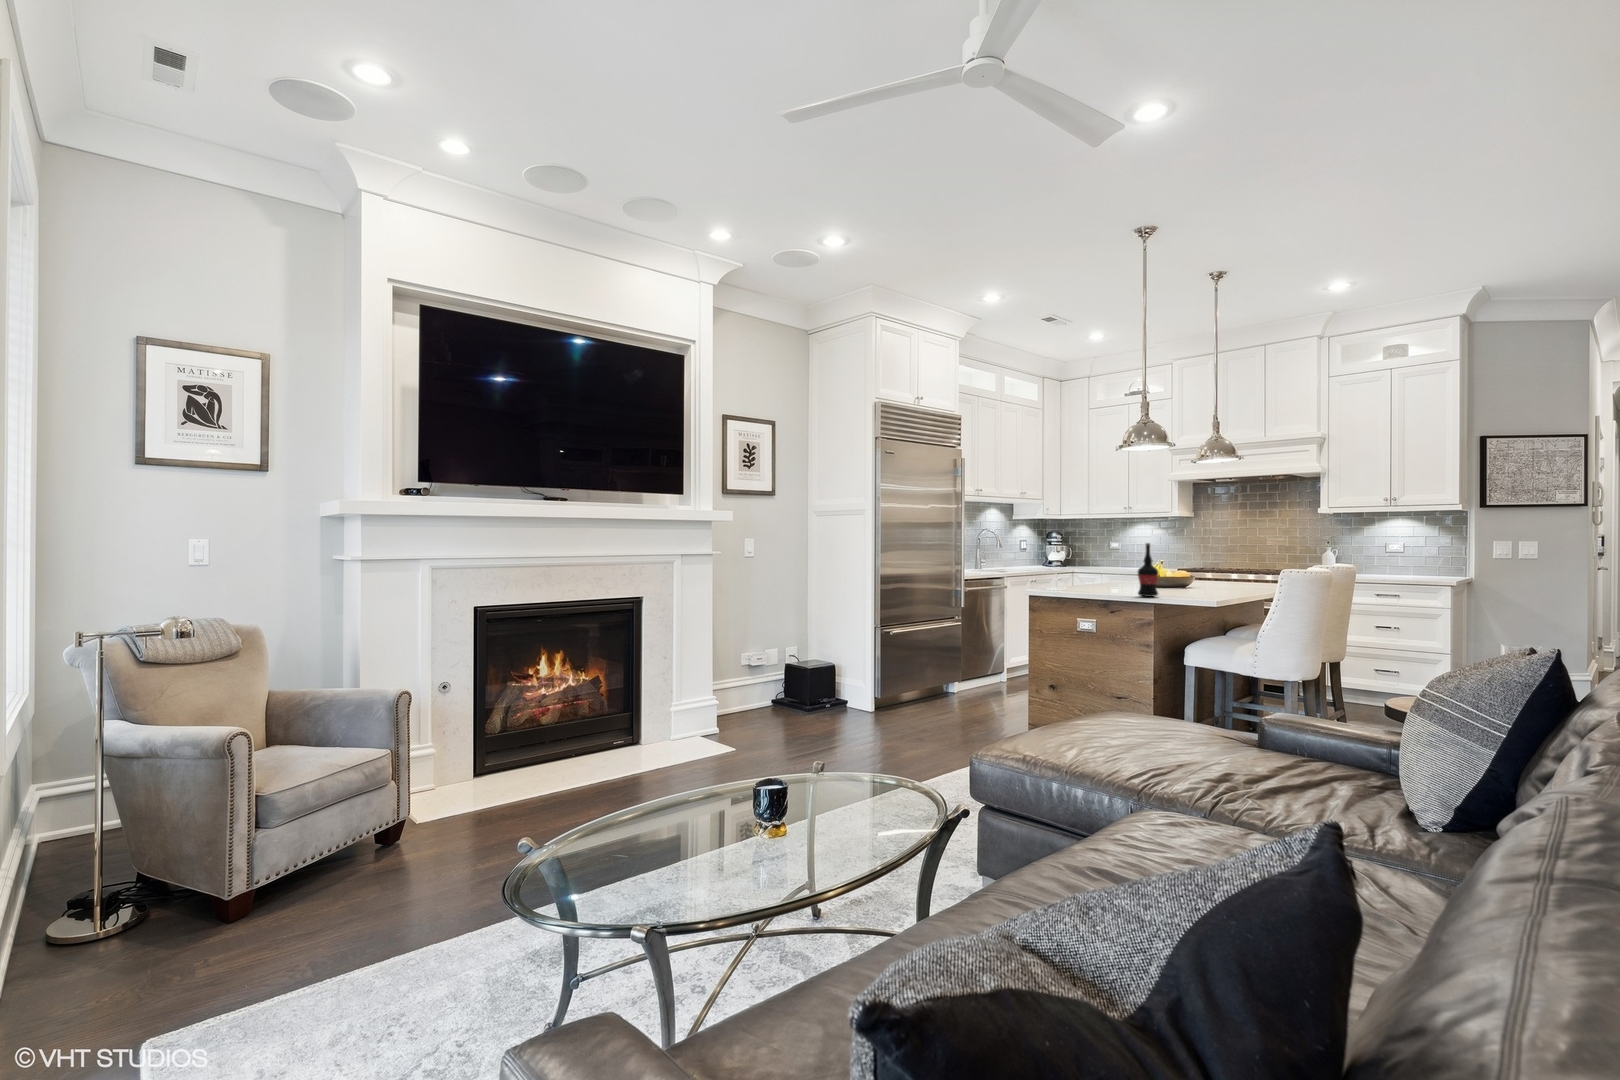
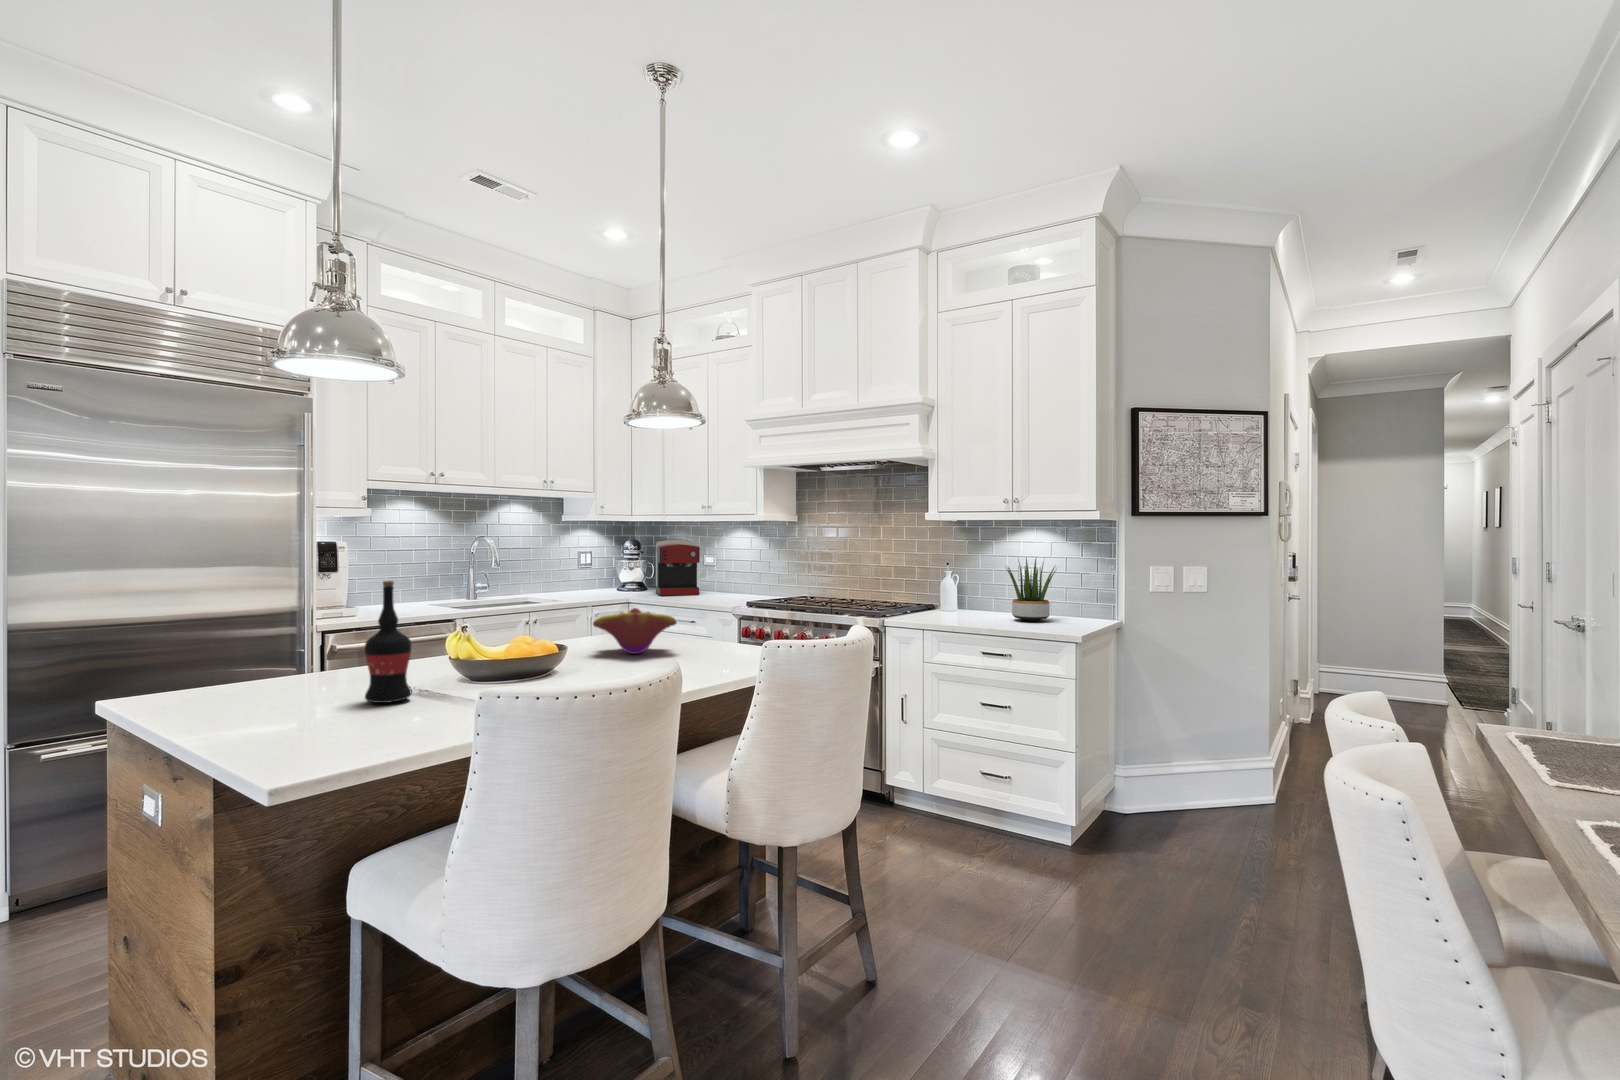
coffee maker: none [1082,530,1120,567] -> present [656,539,700,596]
potted plant: none [1384,536,1430,578] -> present [1006,558,1056,621]
decorative bowl: none [1179,562,1230,586] -> present [593,608,677,654]

